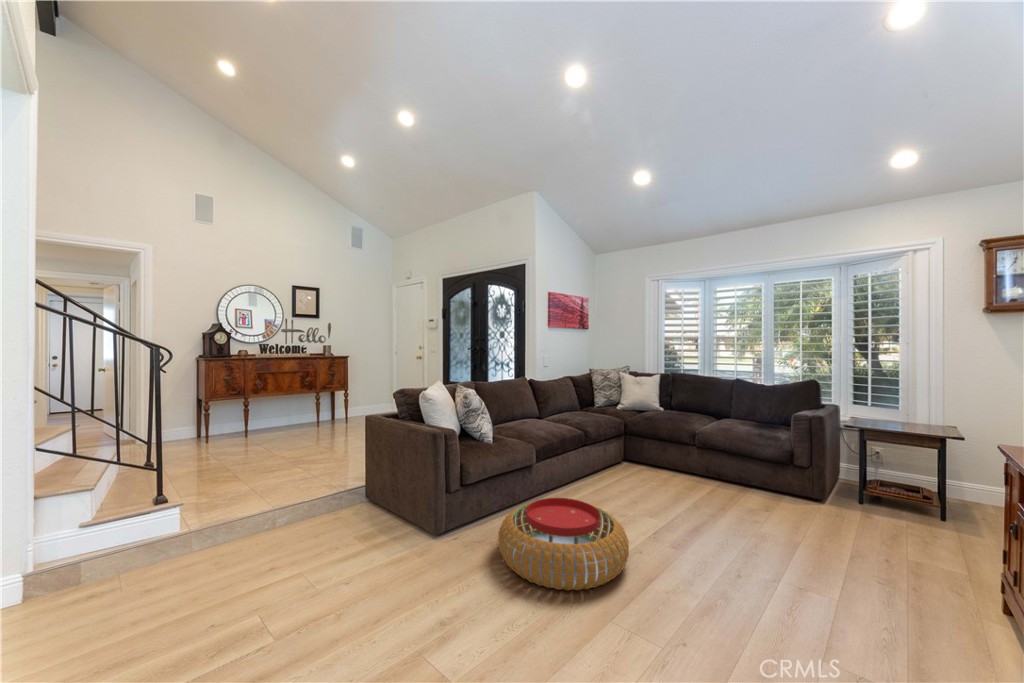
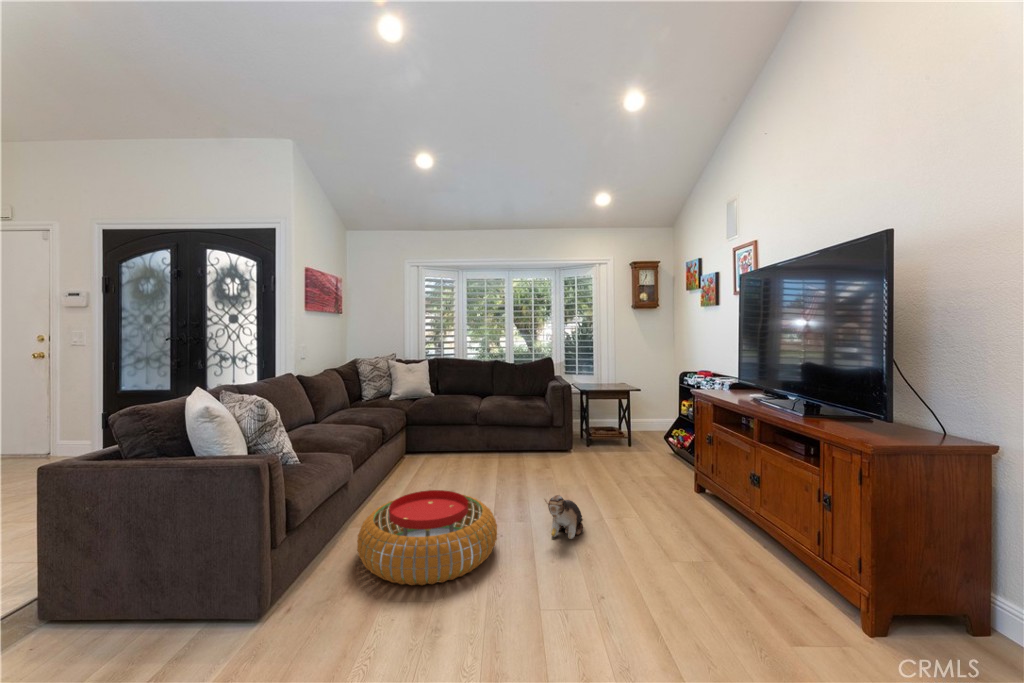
plush toy: none [680,545,760,608] -> present [544,495,583,539]

